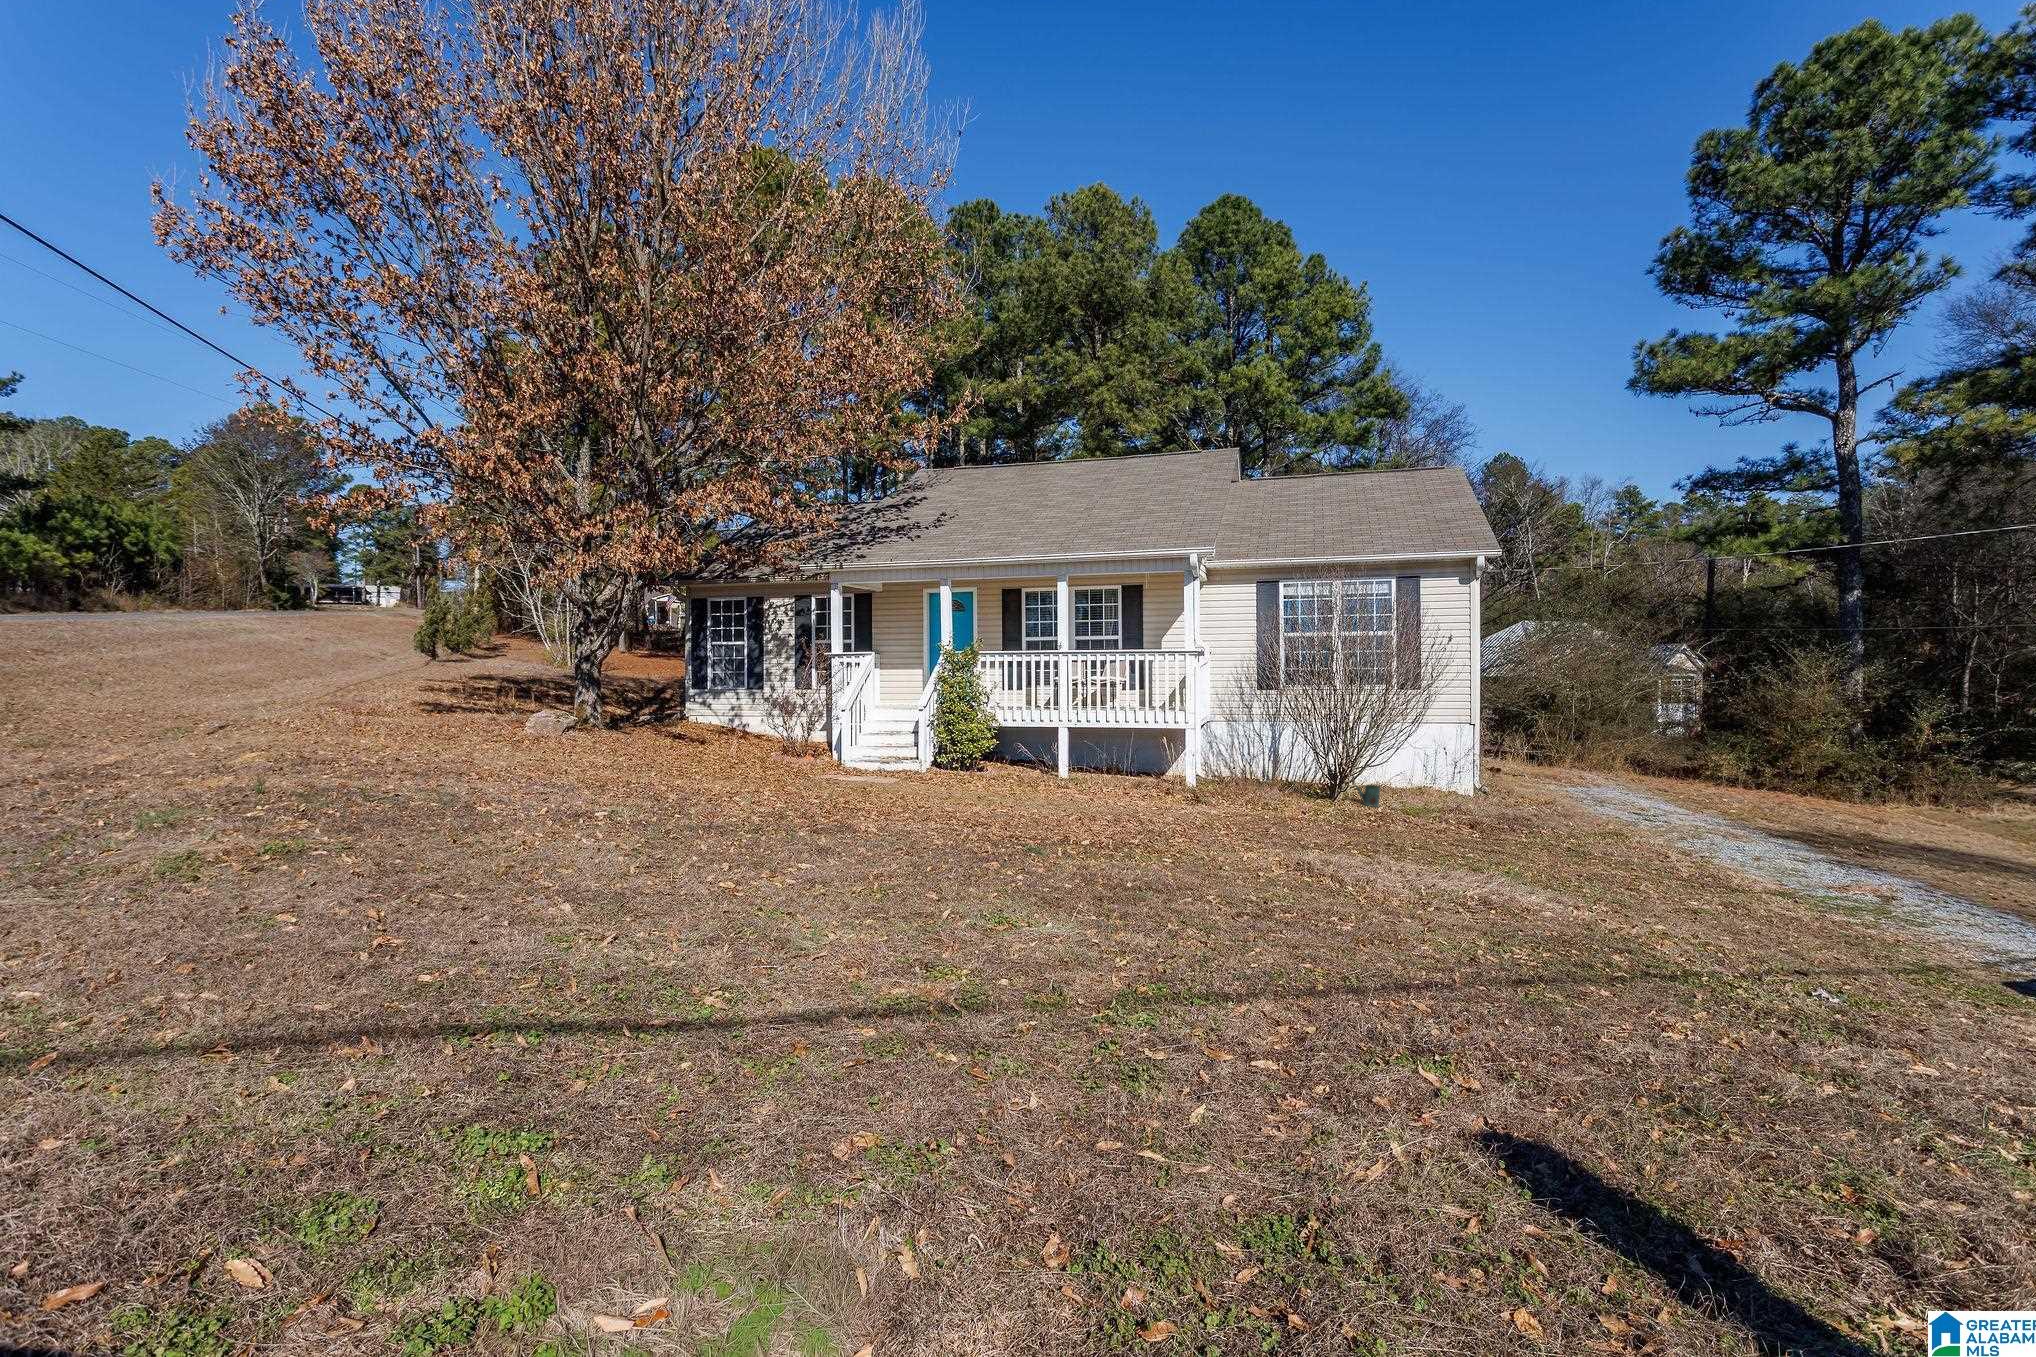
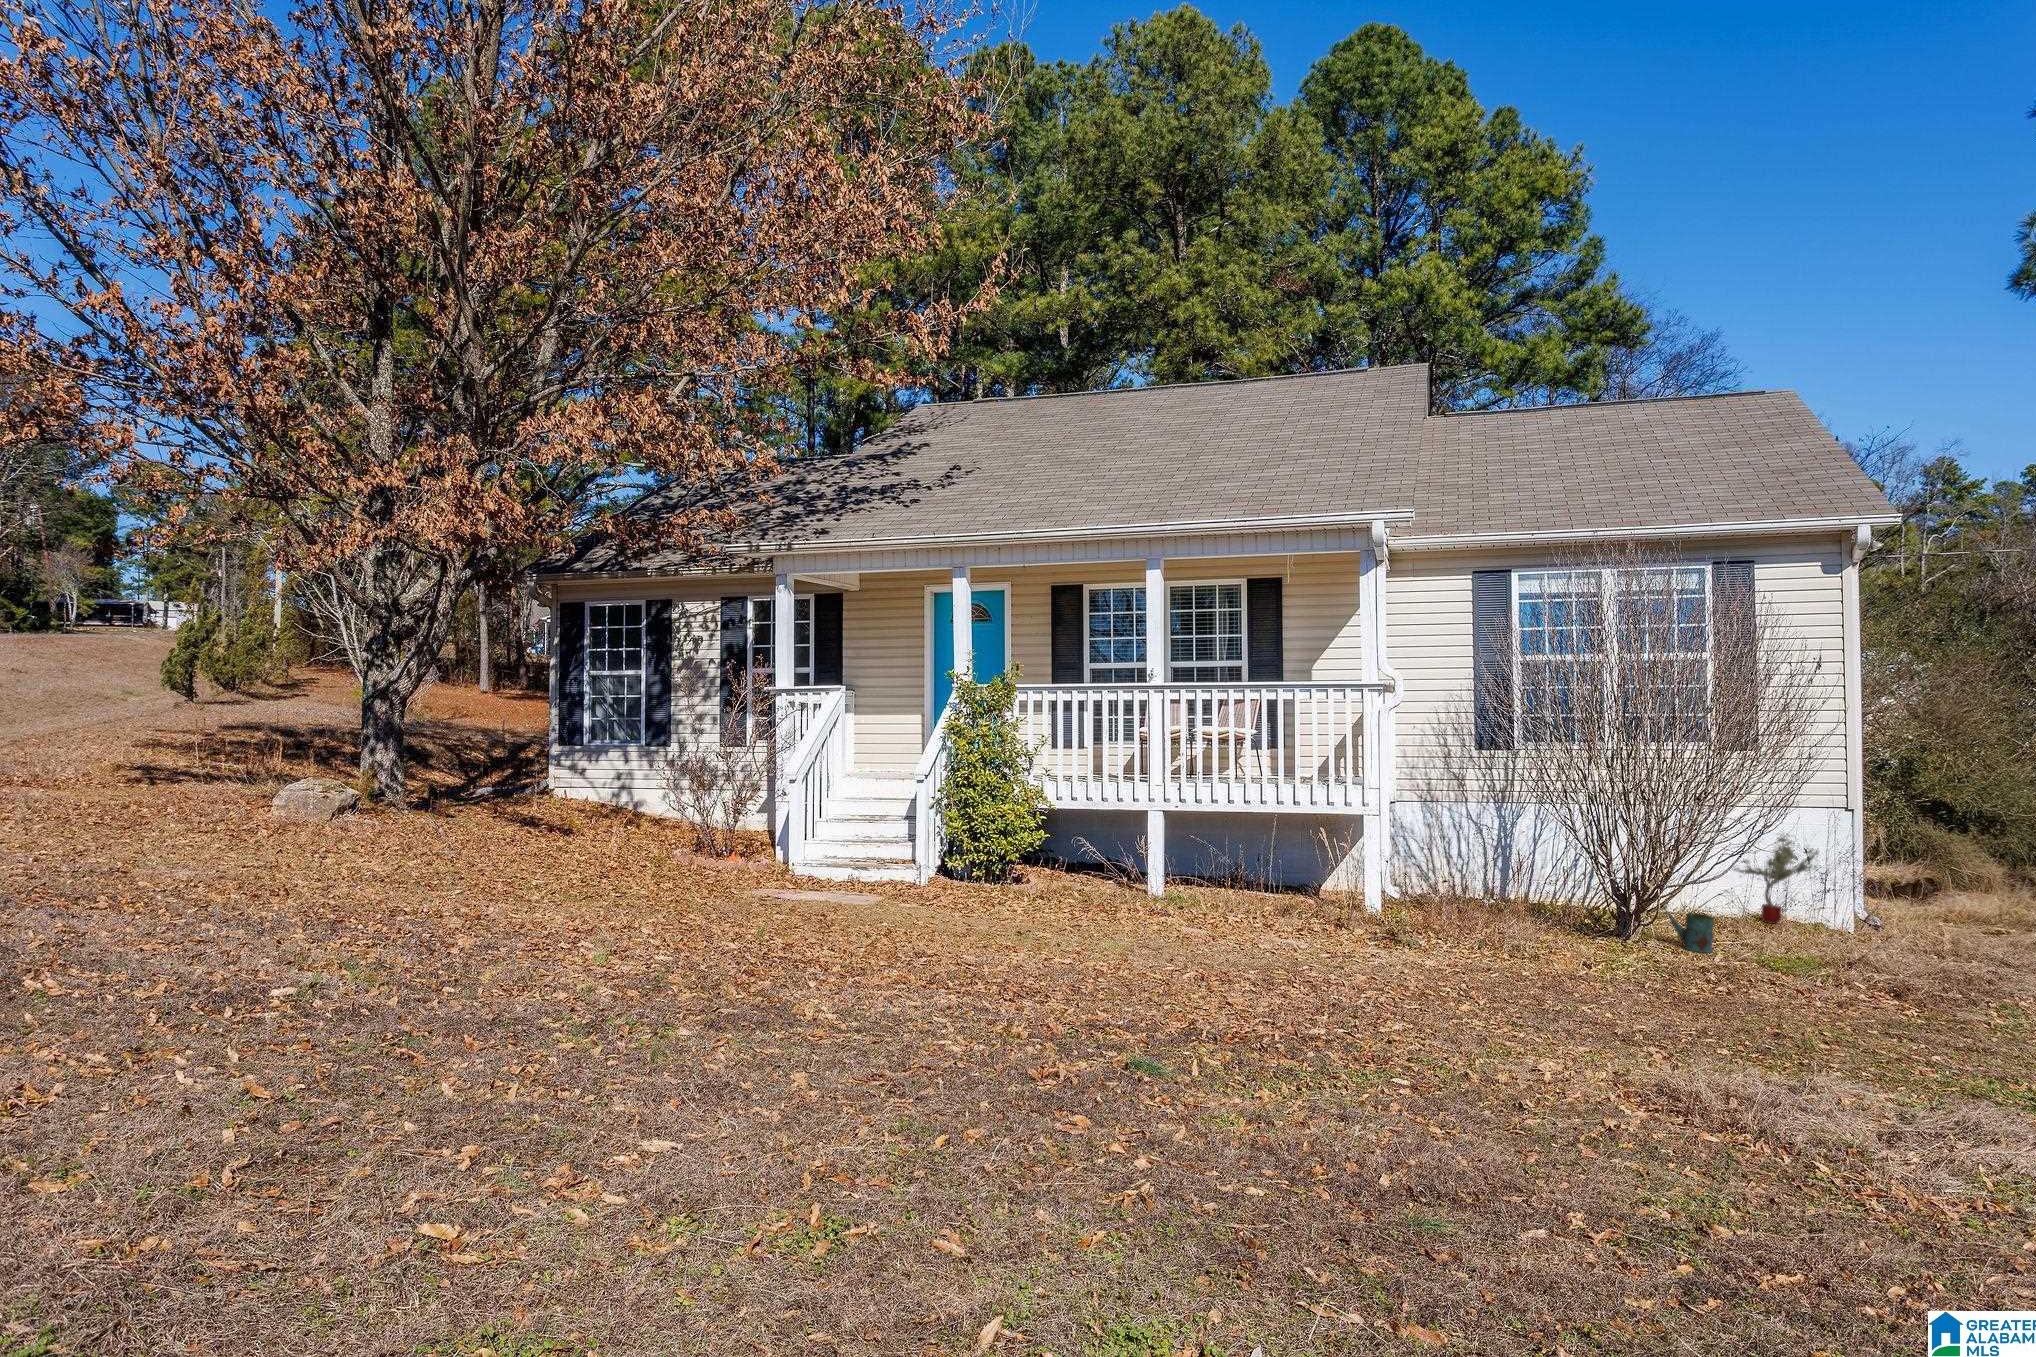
potted tree: none [1403,739,1453,793] -> present [1734,833,1818,924]

